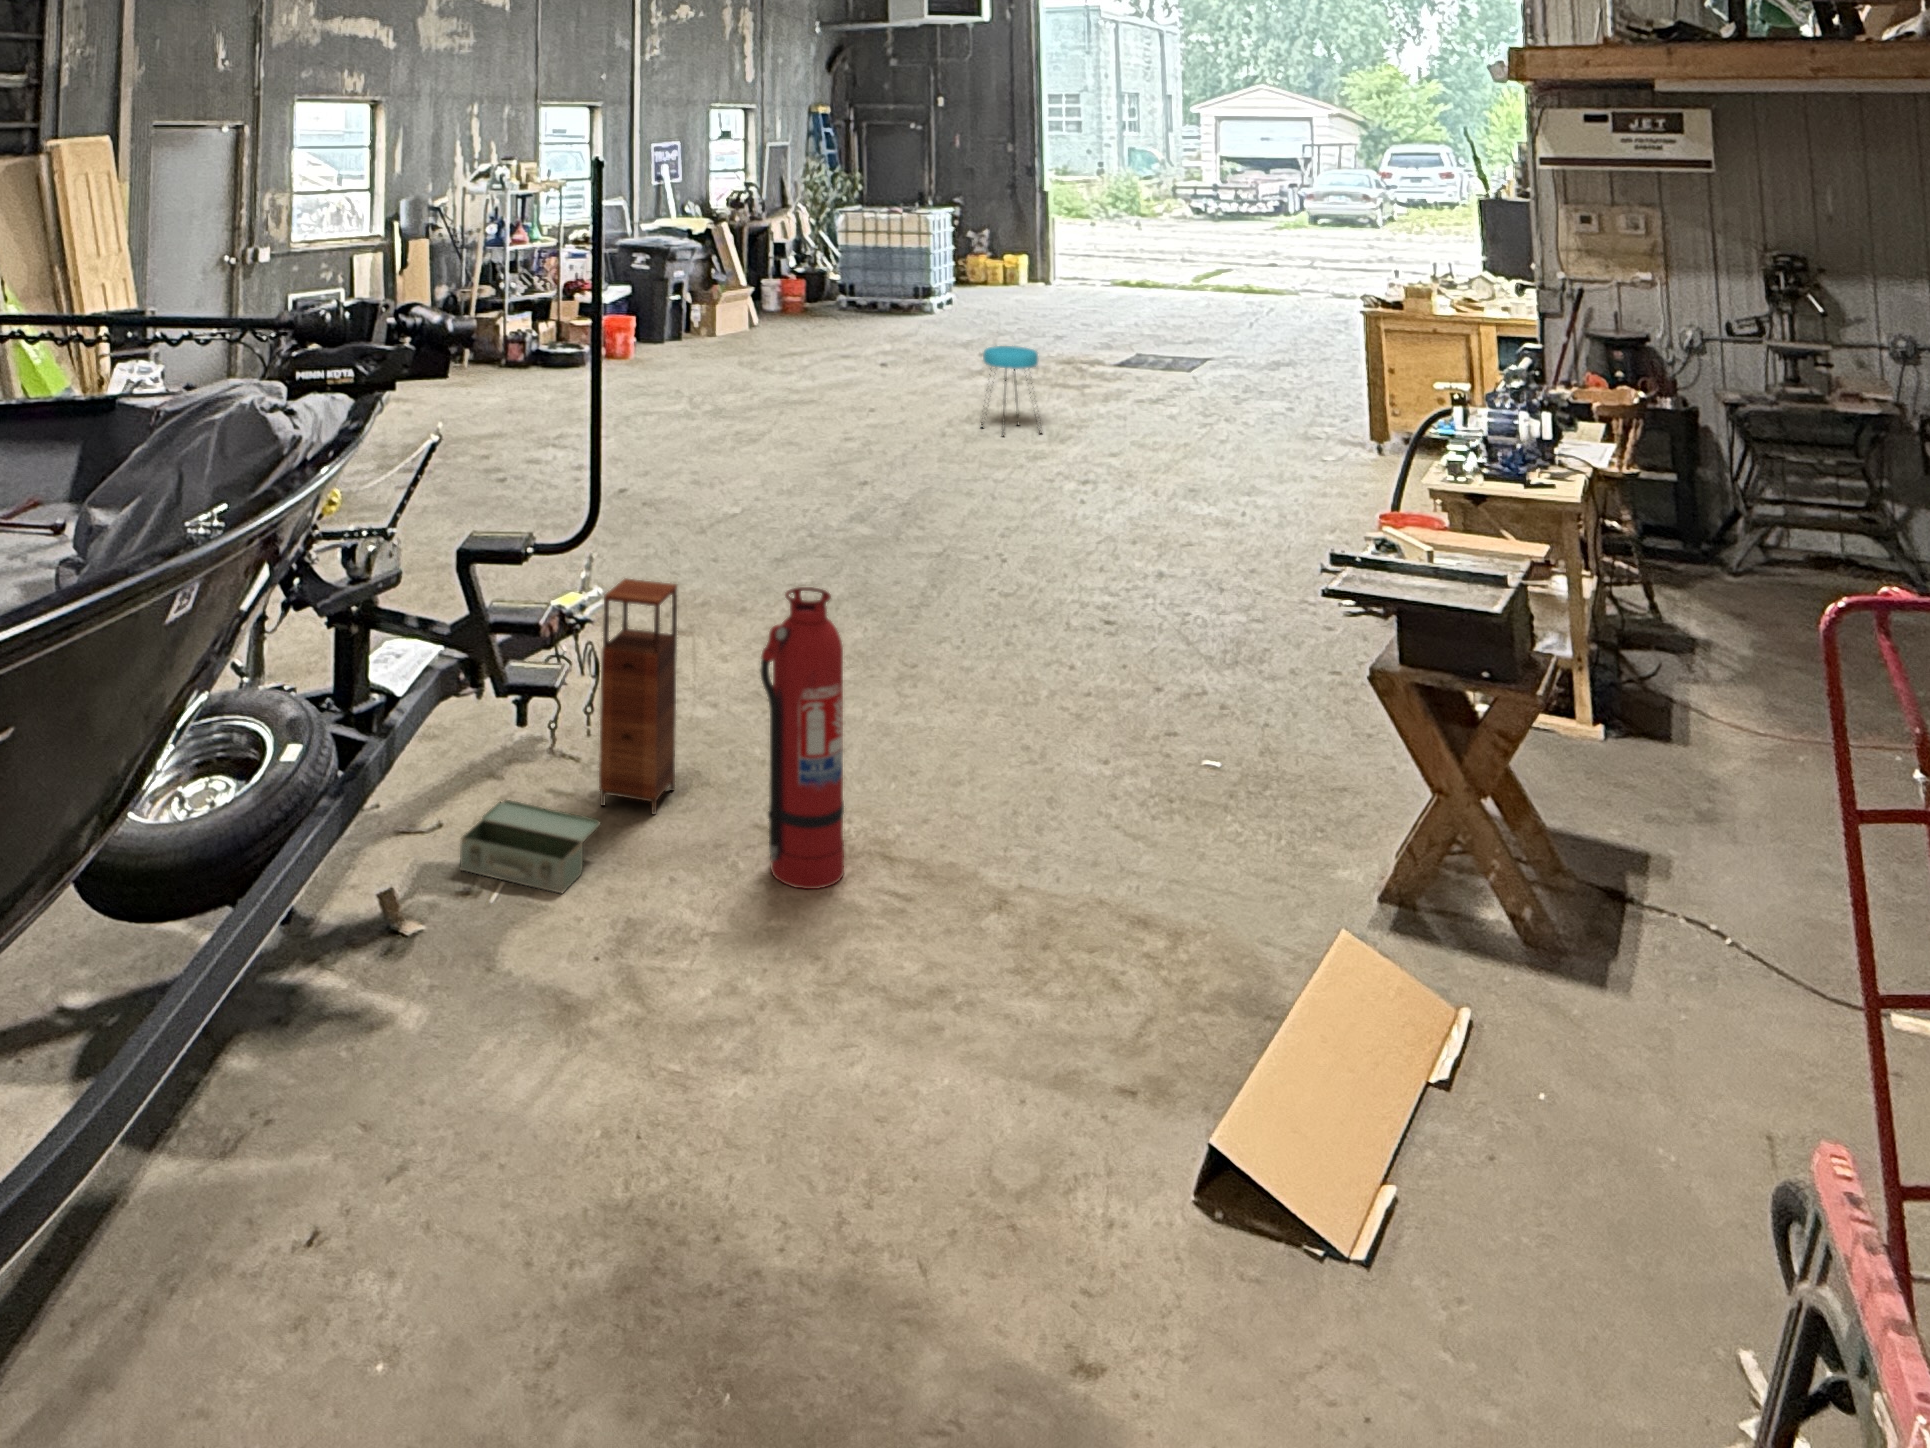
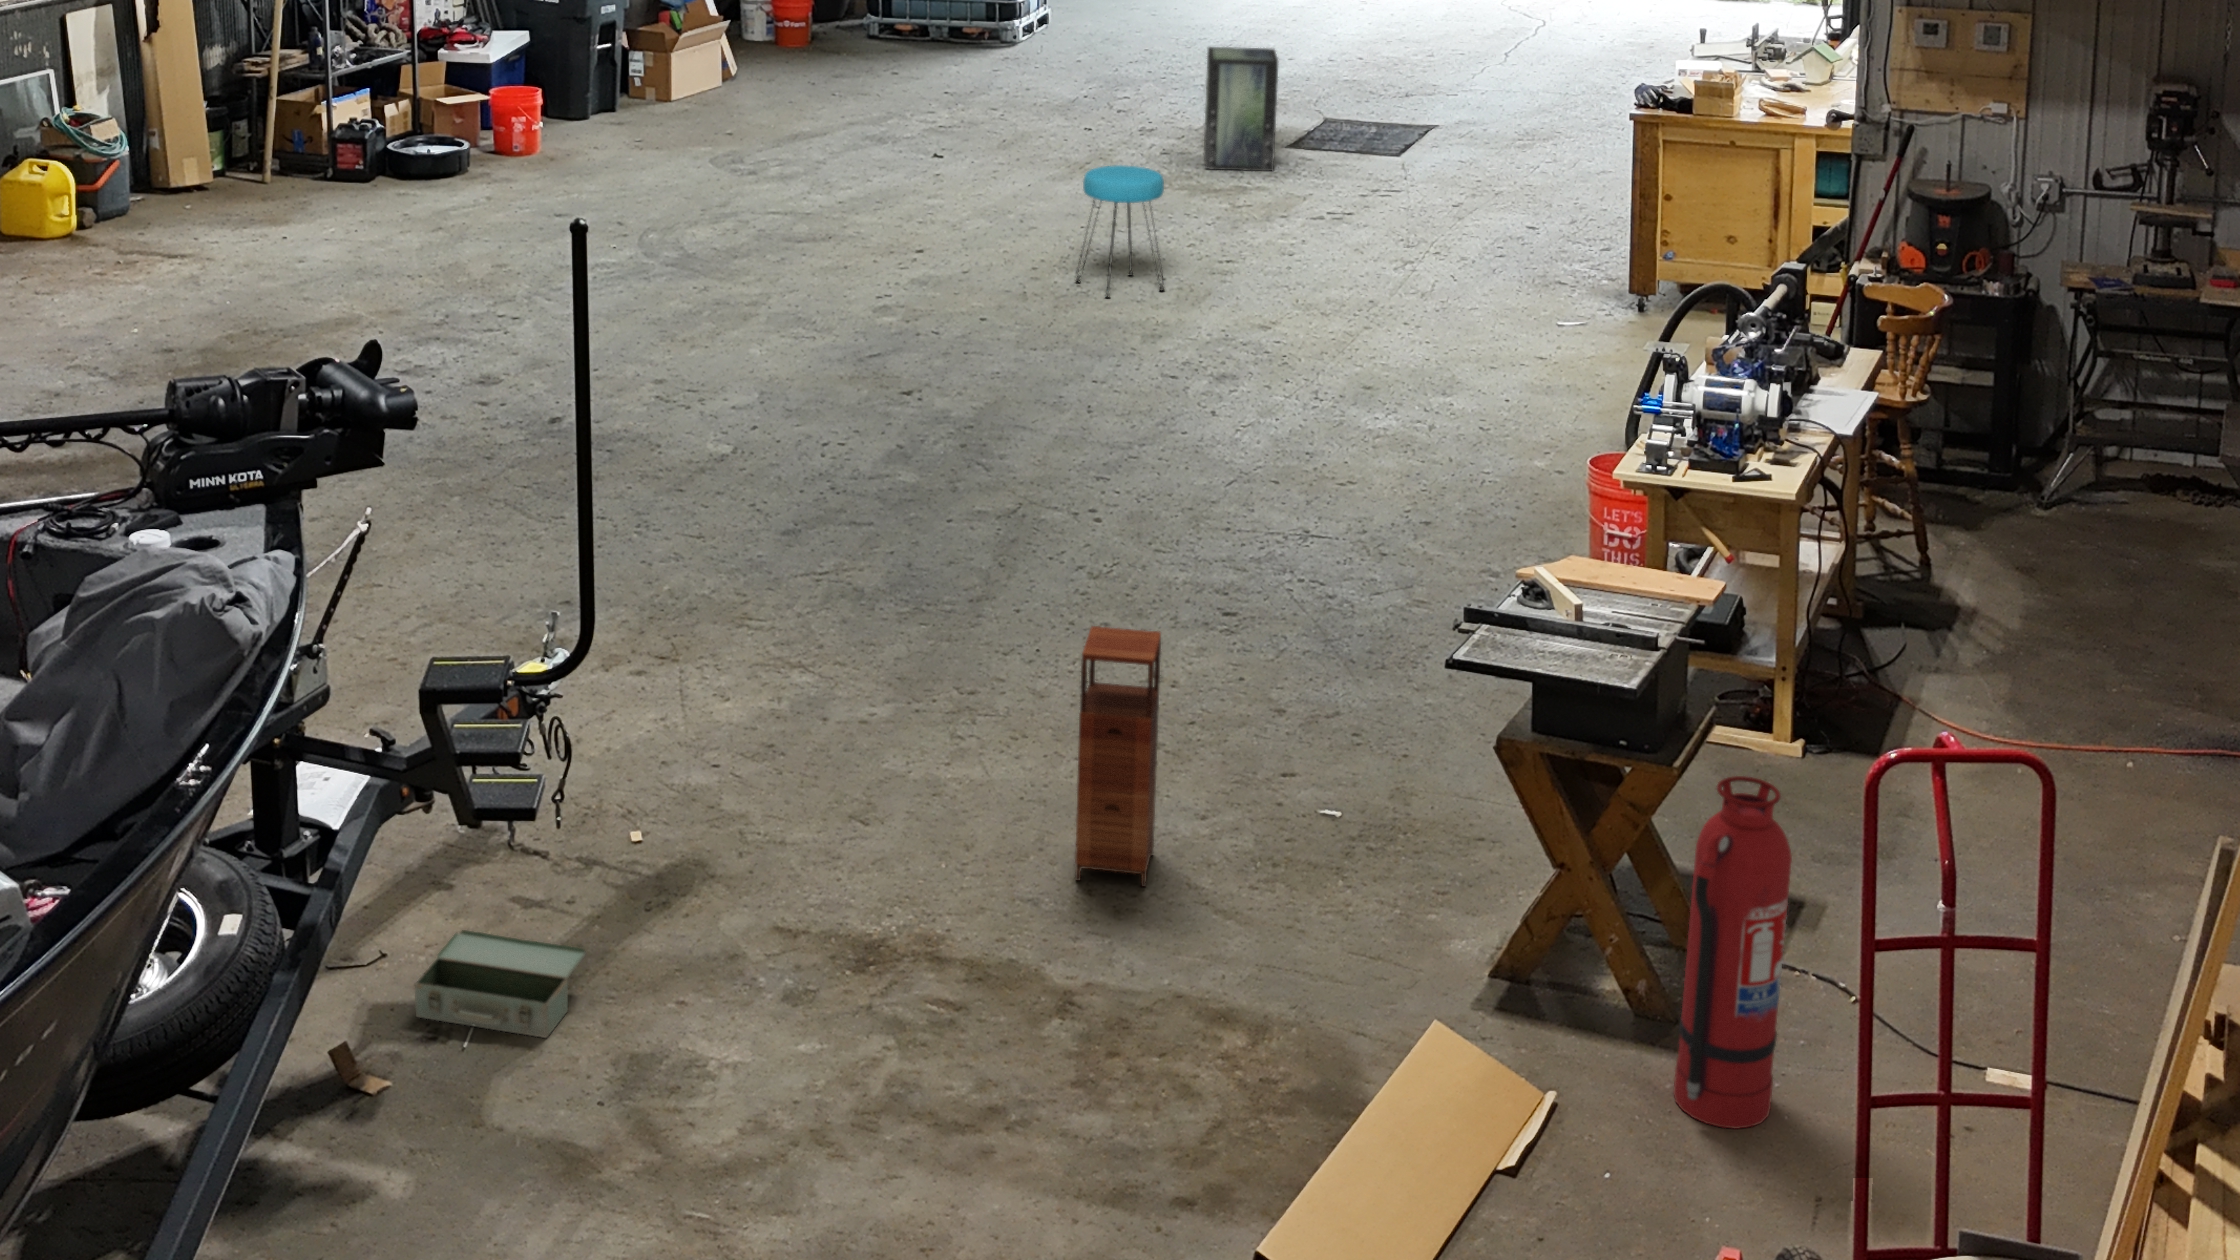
storage box: none [1061,293,1111,376] -> present [1204,47,1278,171]
storage cabinet: present [599,579,677,814] -> present [1075,626,1161,887]
fire extinguisher: present [761,587,844,889] -> present [1674,776,1792,1128]

